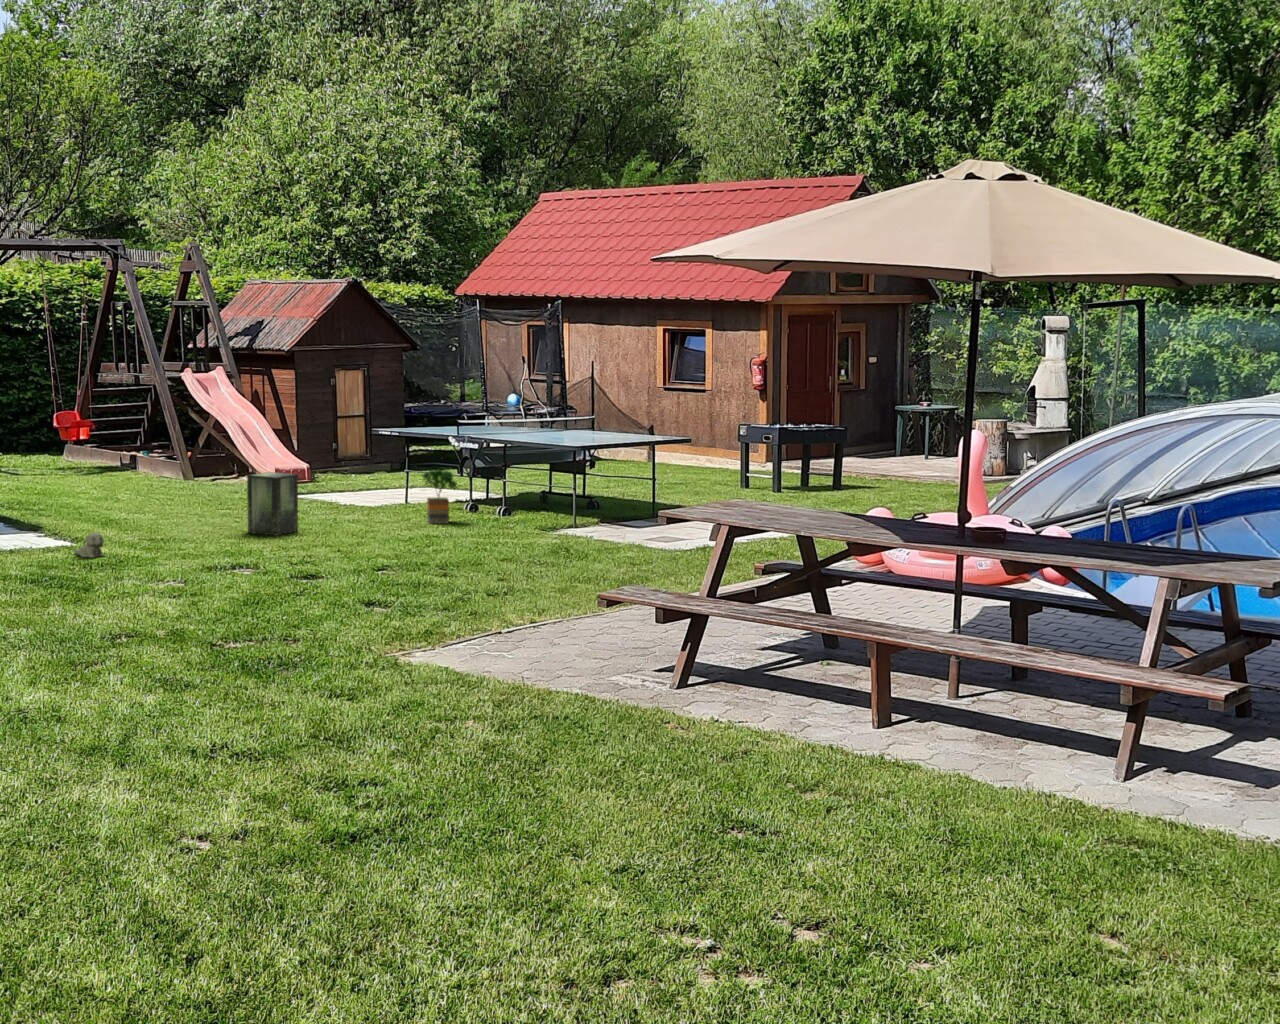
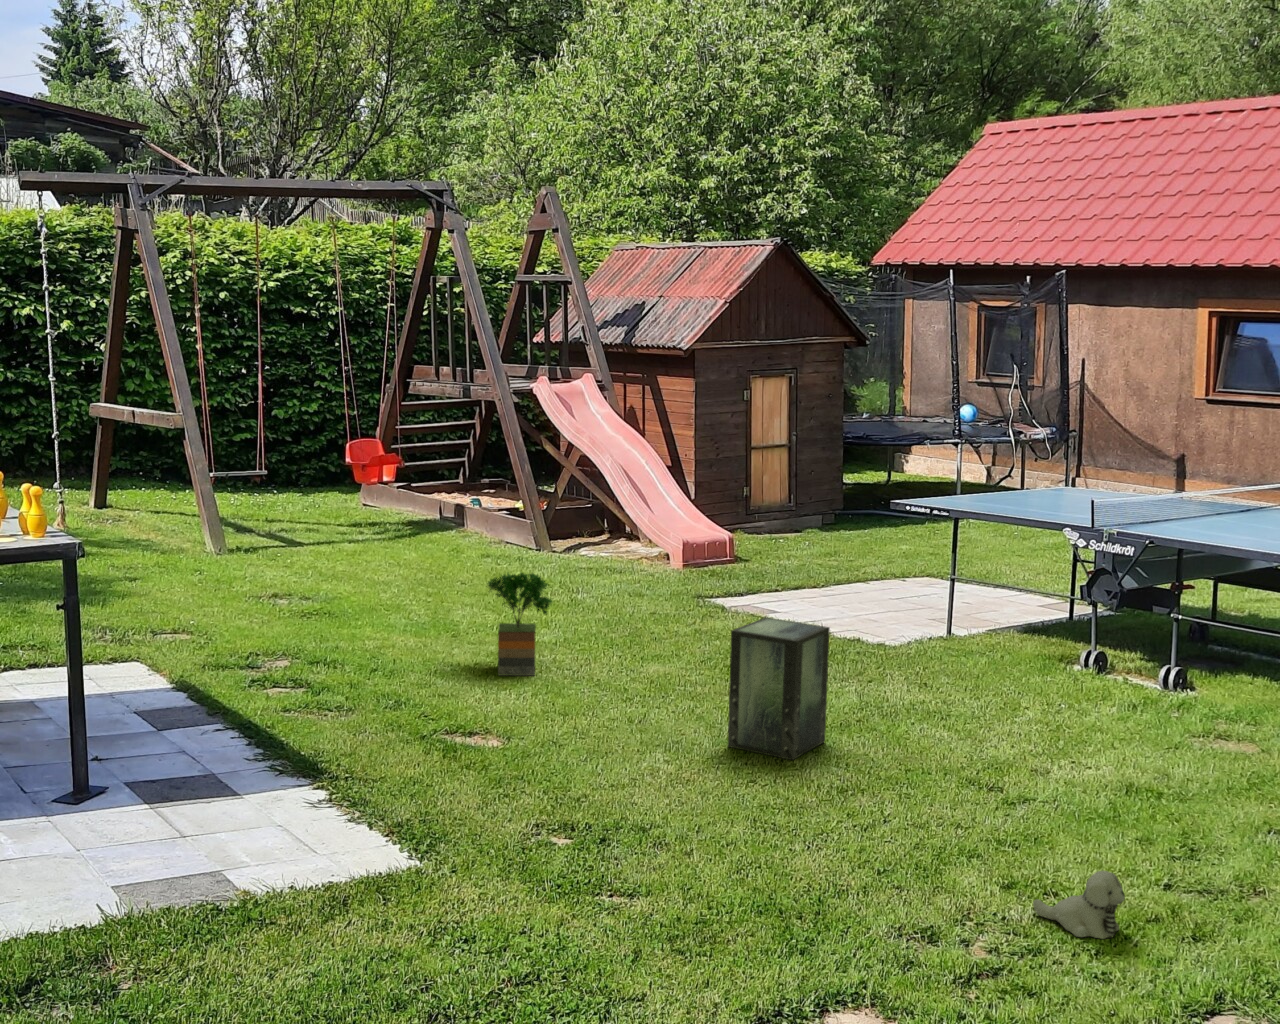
potted tree: present [422,470,457,524] -> present [488,573,552,676]
plush toy: present [74,533,104,558] -> present [1033,871,1125,939]

